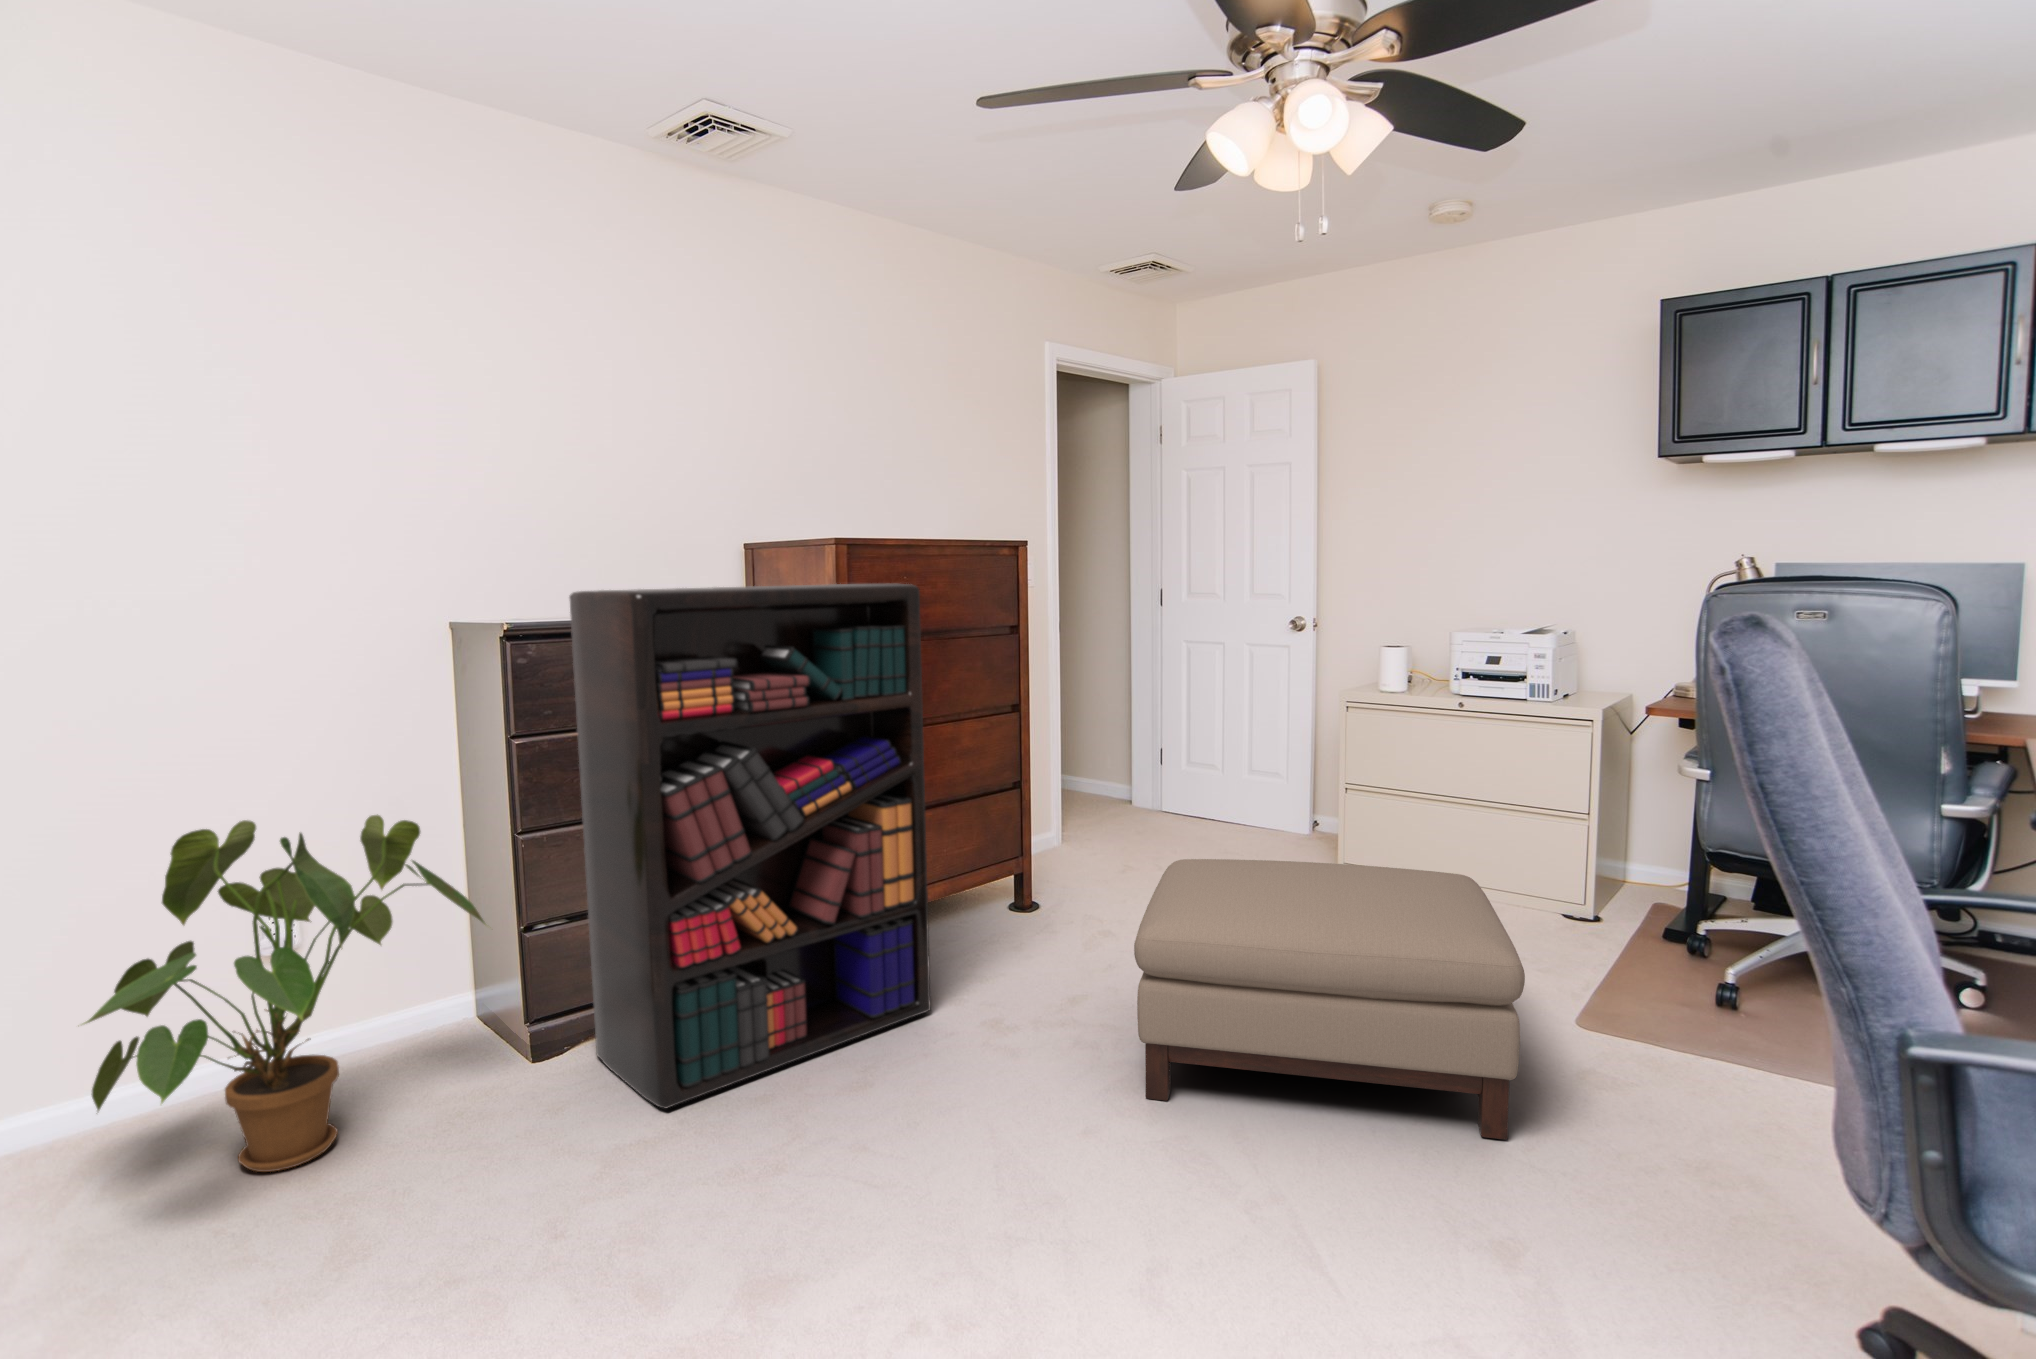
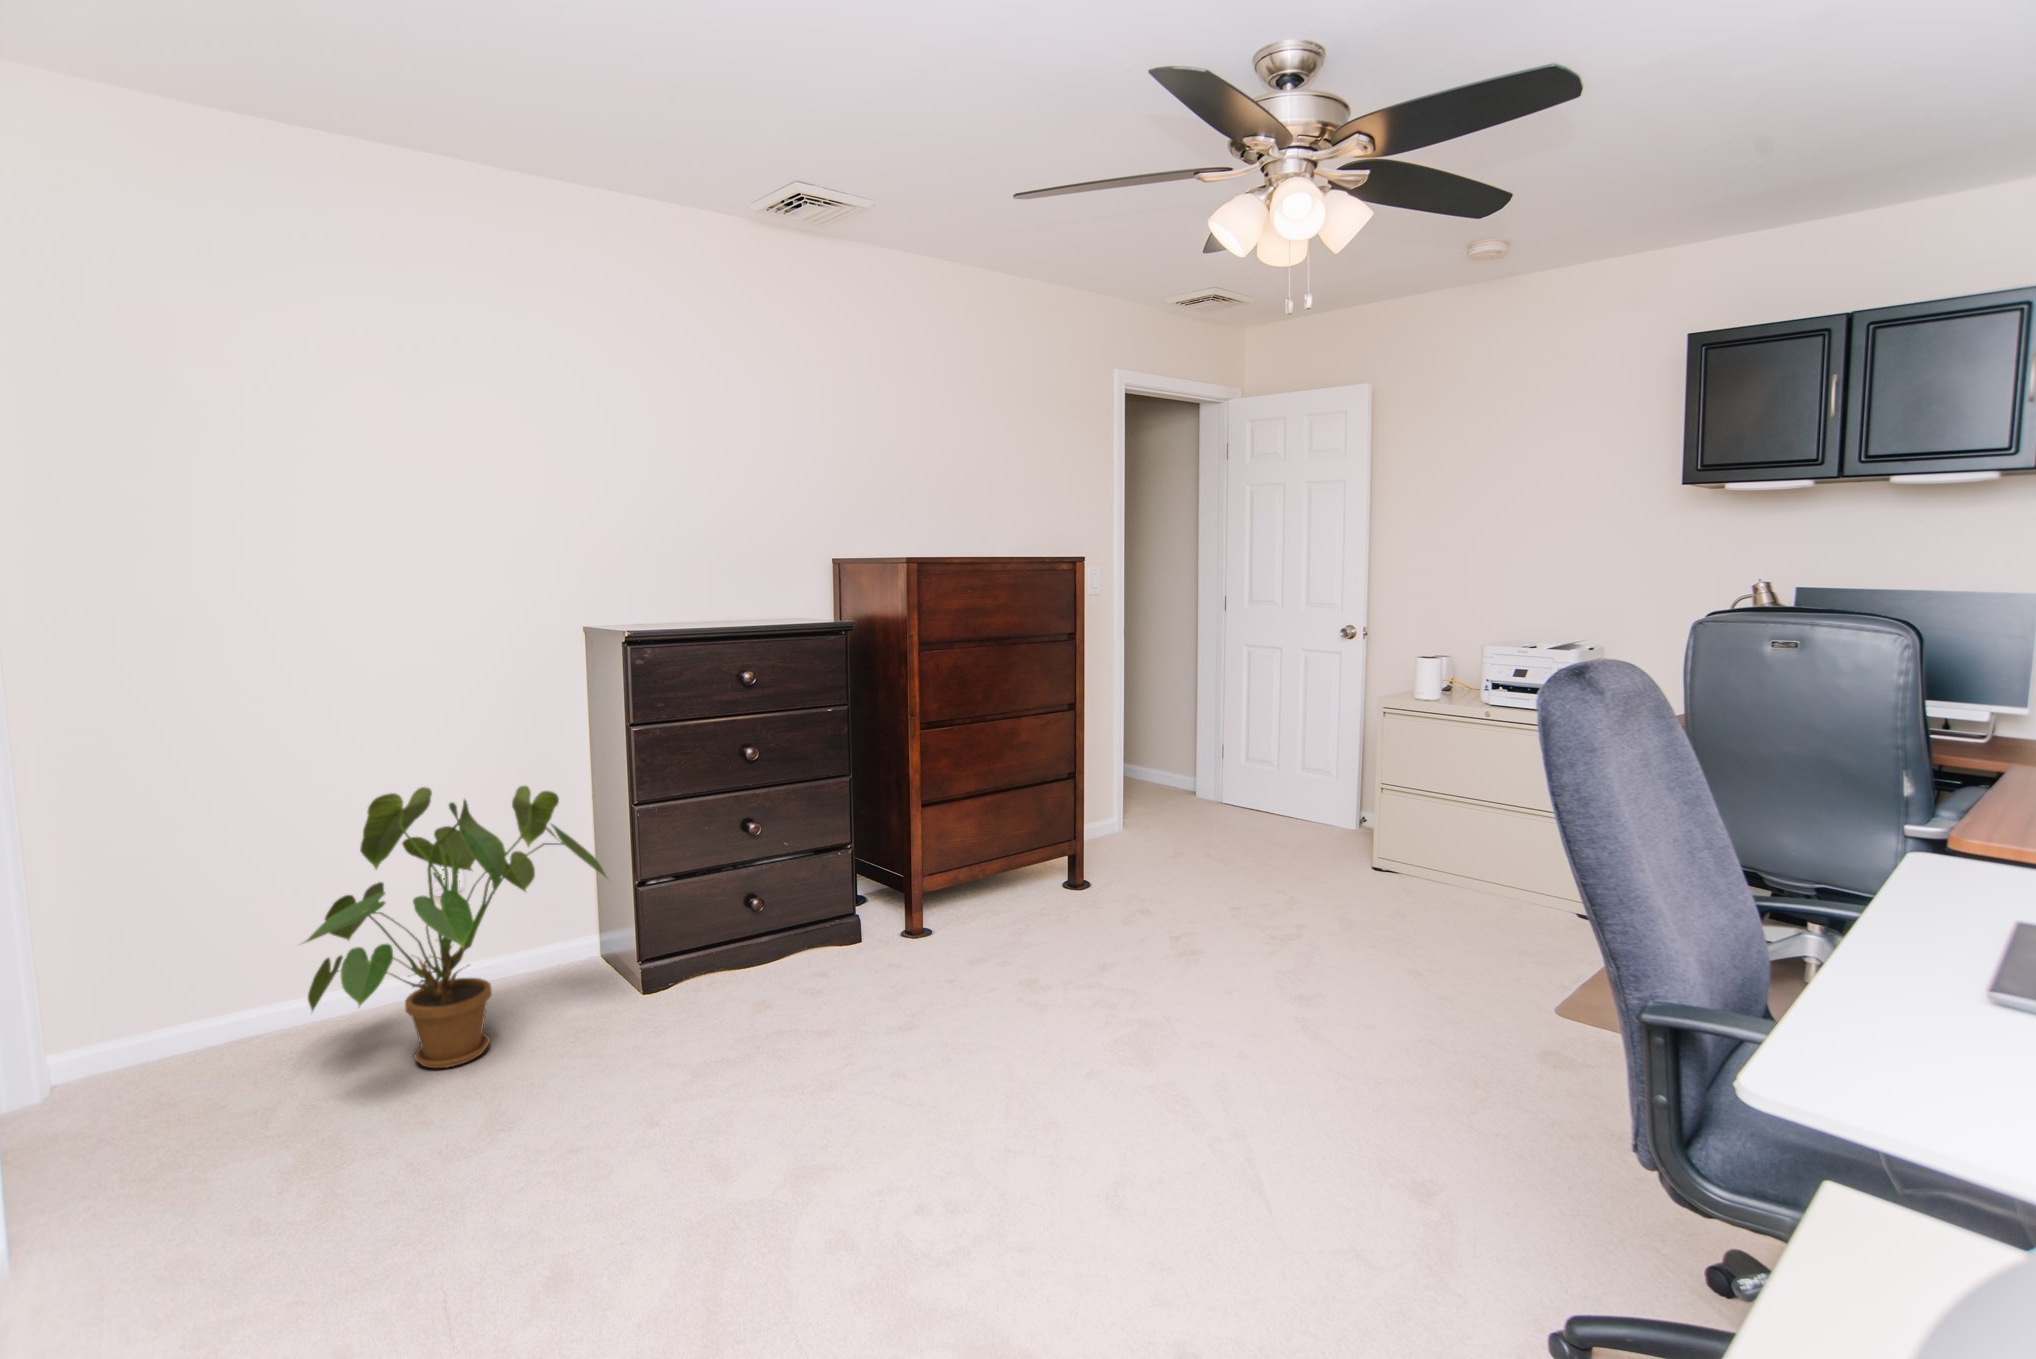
bookshelf: present [569,584,931,1109] -> none [679,599,977,1038]
ottoman: present [1134,859,1525,1140] -> none [1143,847,1485,1106]

